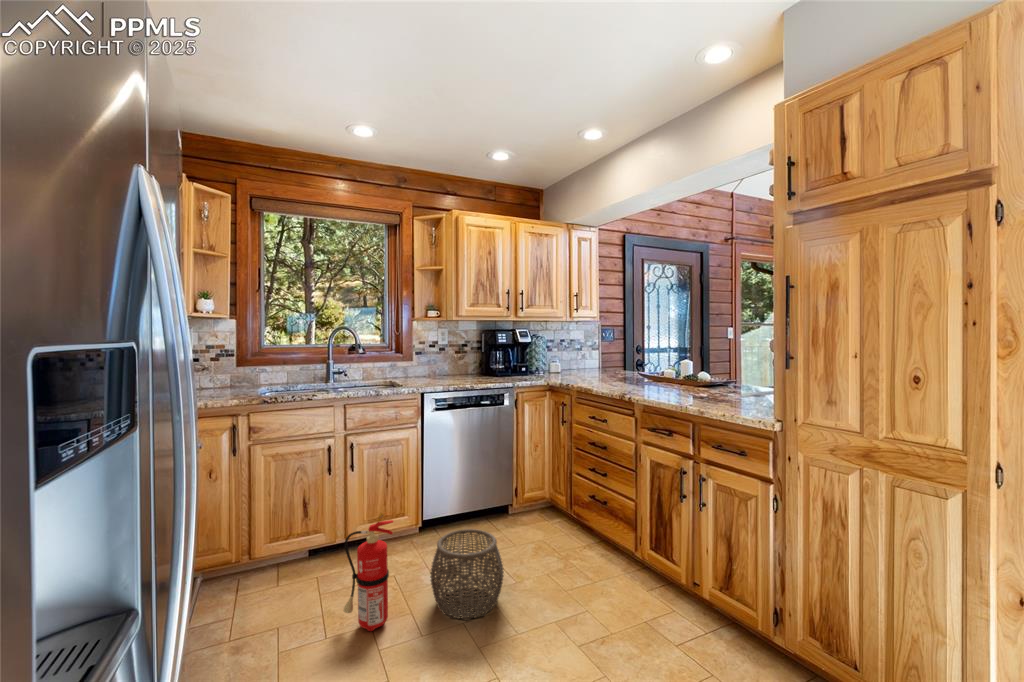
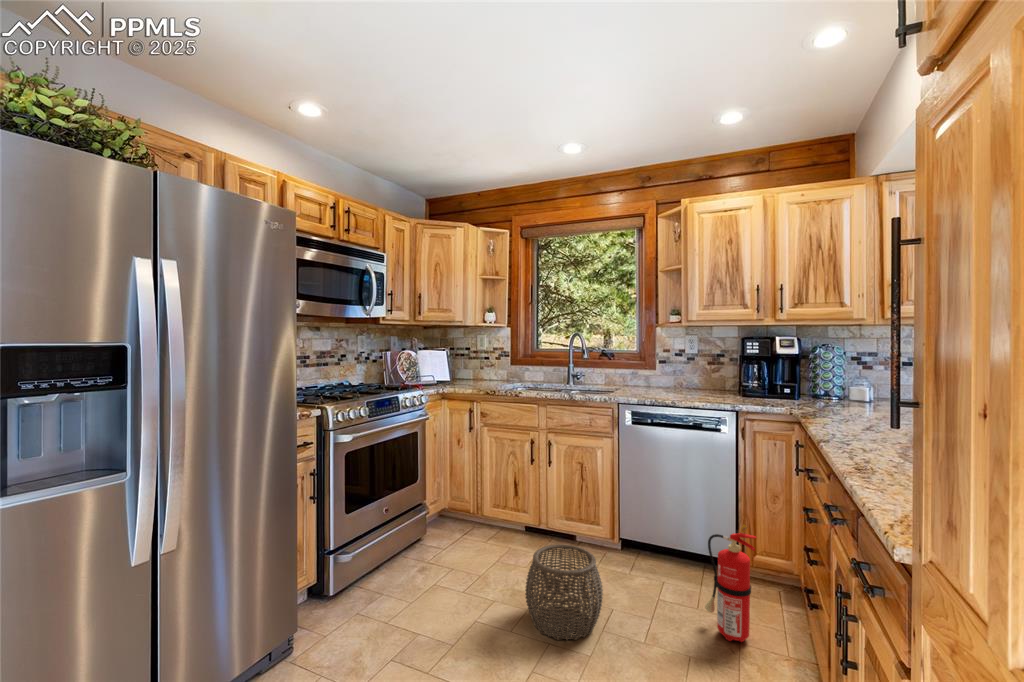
fire extinguisher: present [344,513,393,631] -> present [705,524,756,642]

